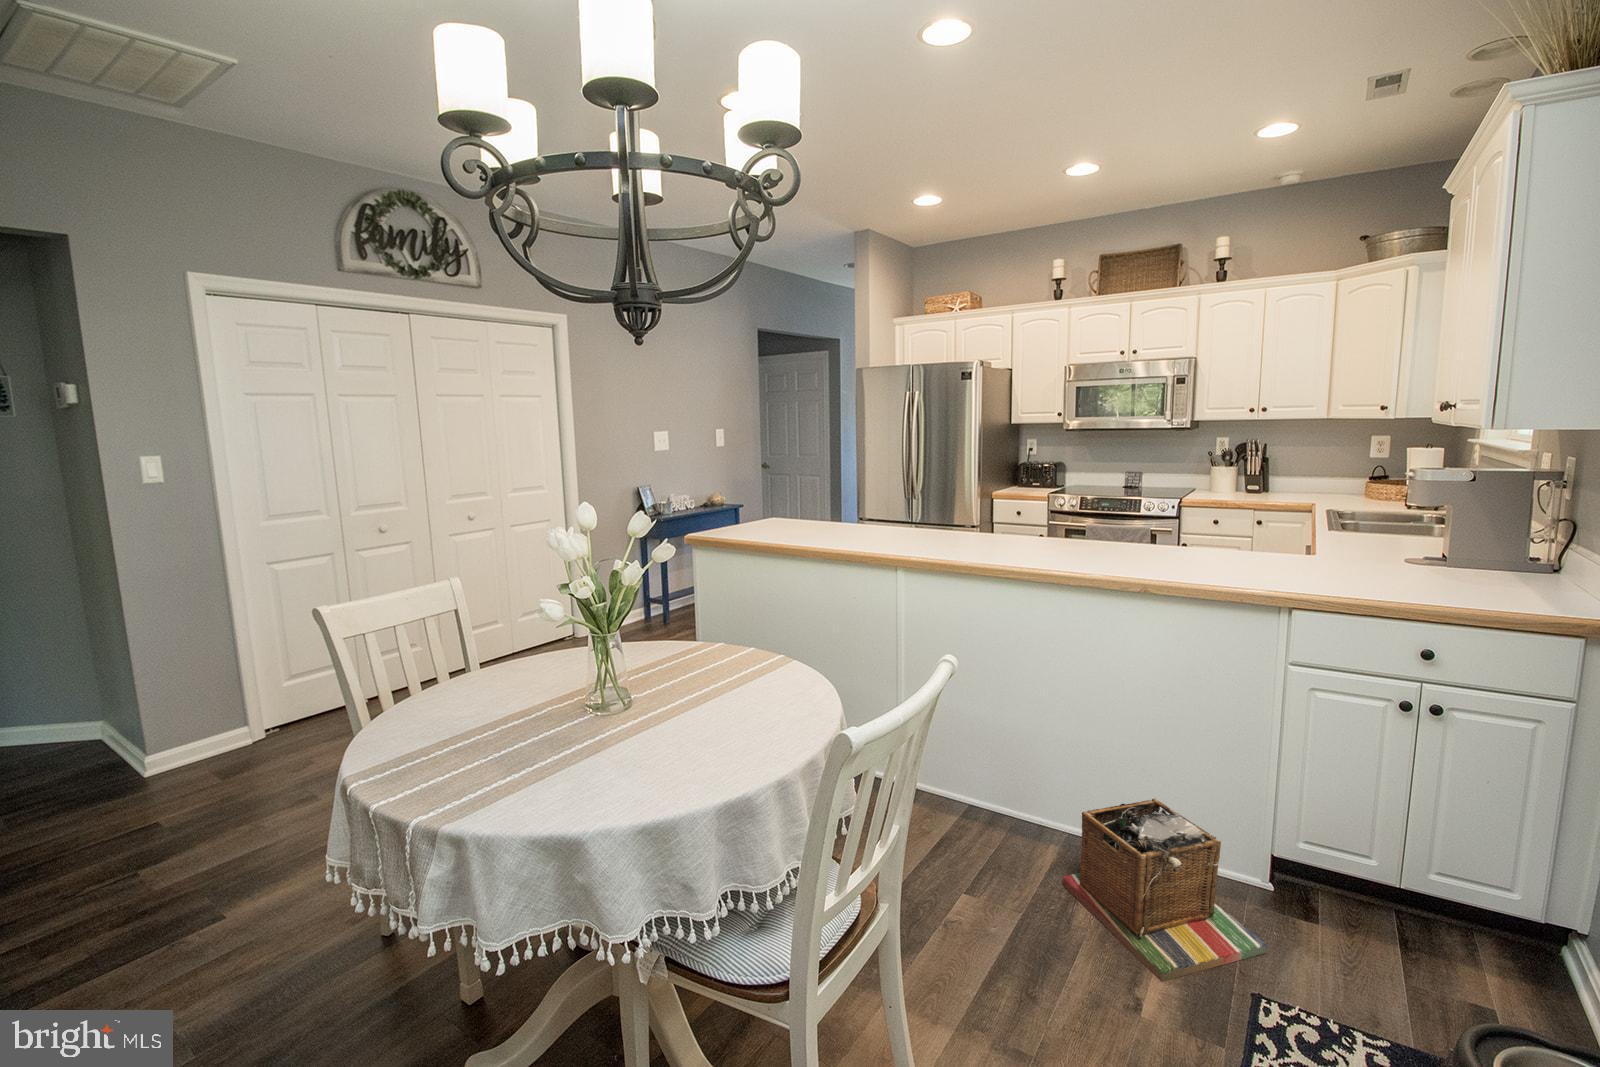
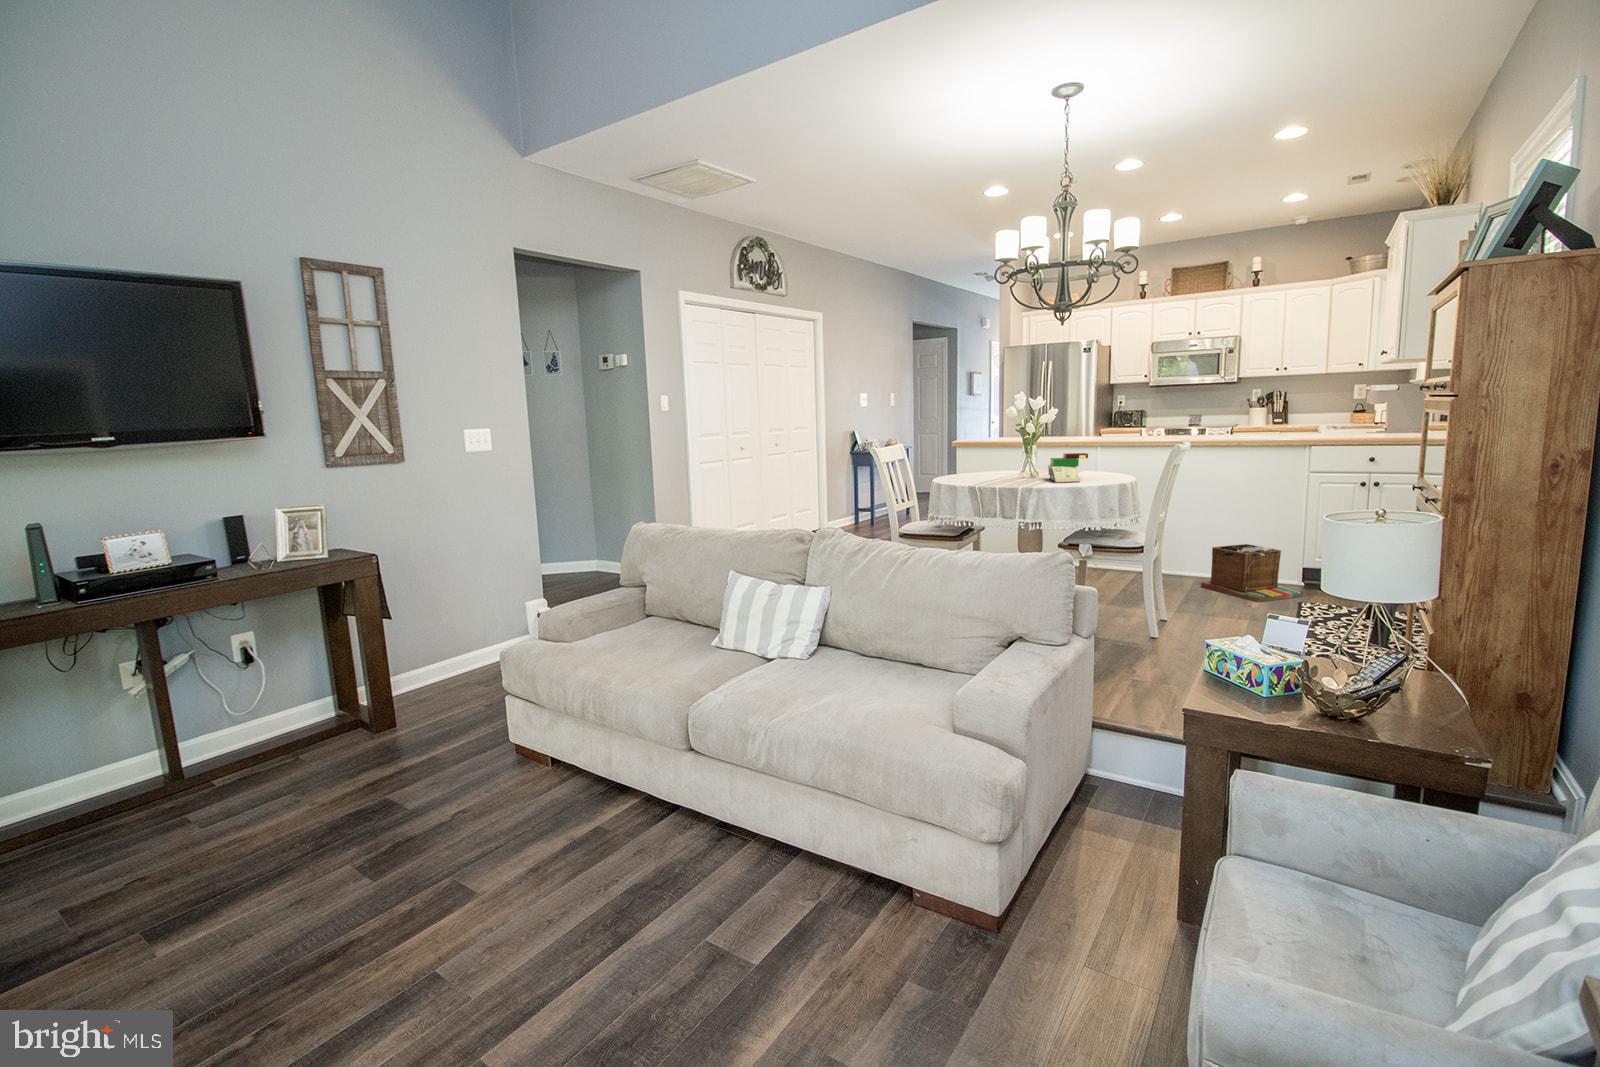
book: none [622,654,739,753] -> present [1048,453,1088,483]

